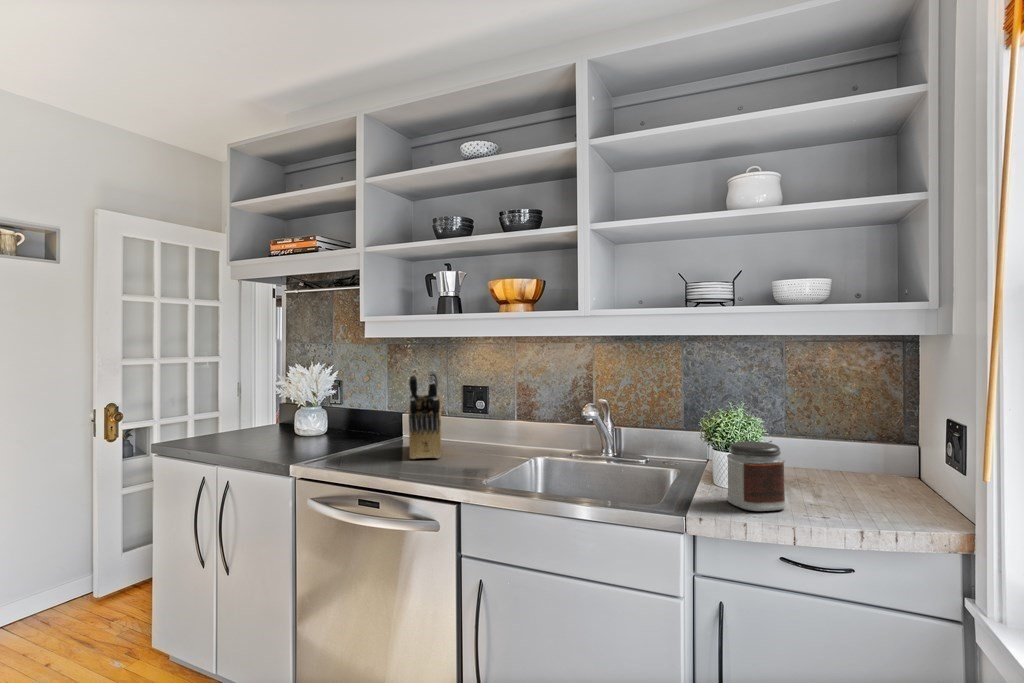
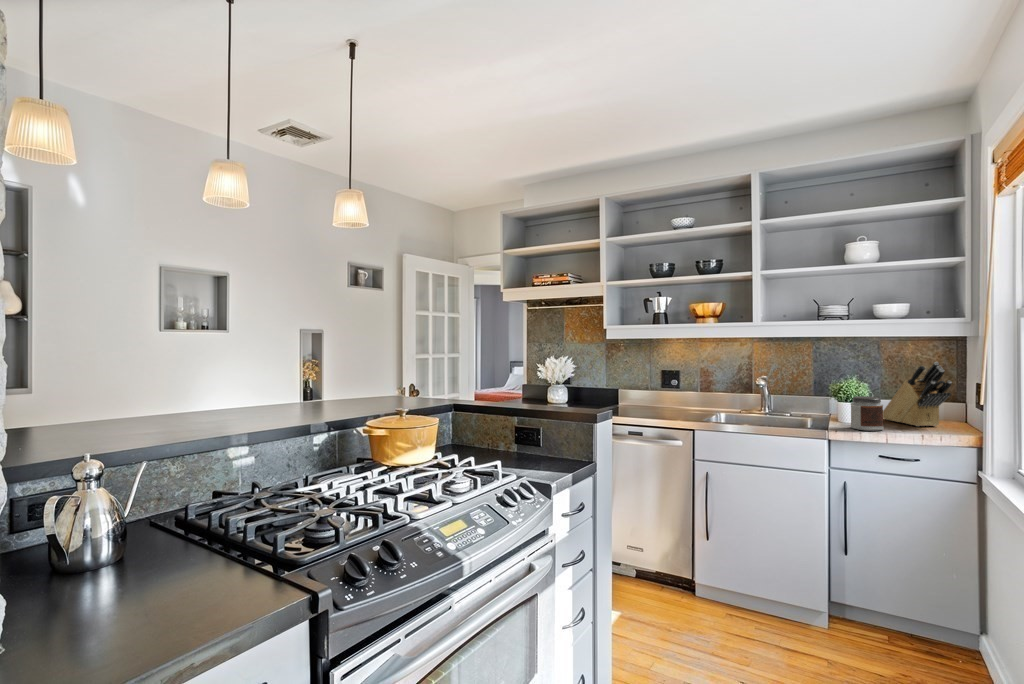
knife block: present [409,371,441,459] -> present [883,362,952,426]

